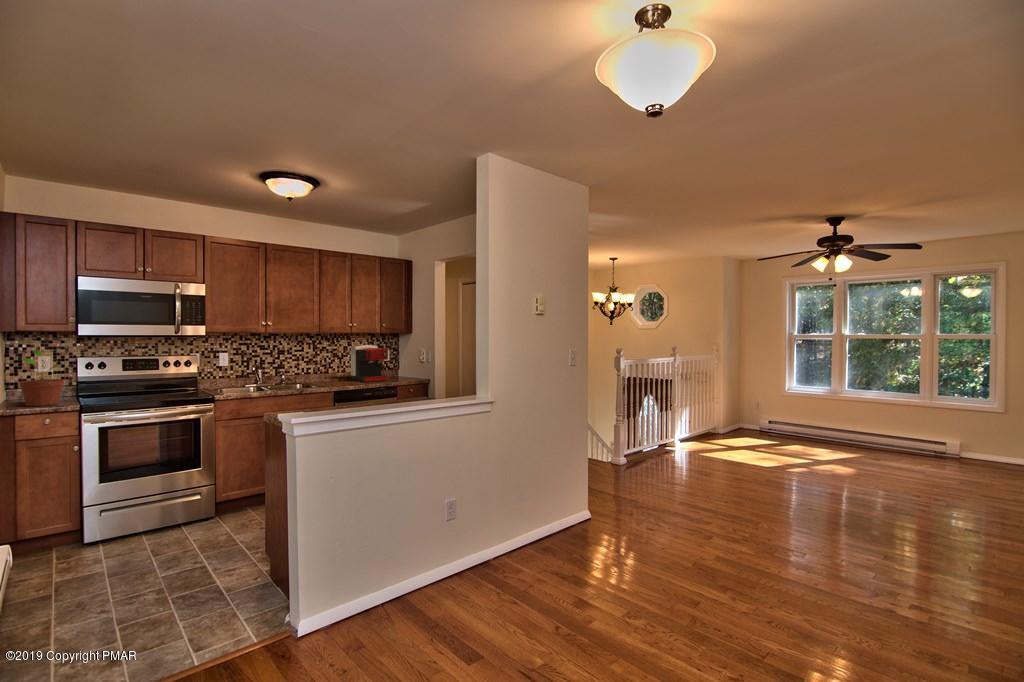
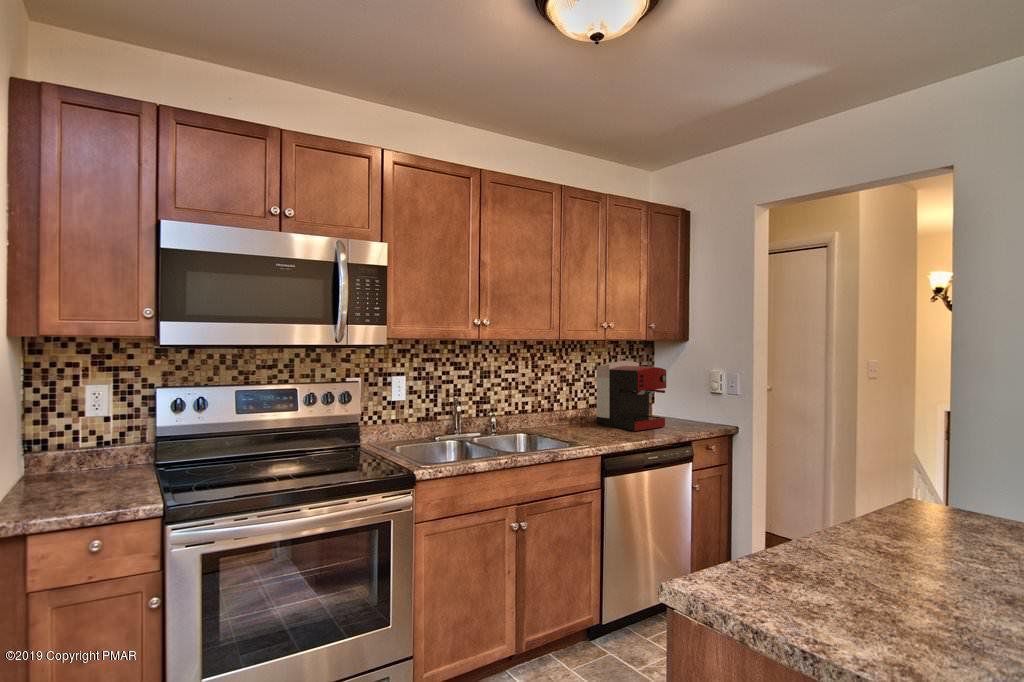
potted plant: present [19,350,64,406] -> none [42,374,132,505]

